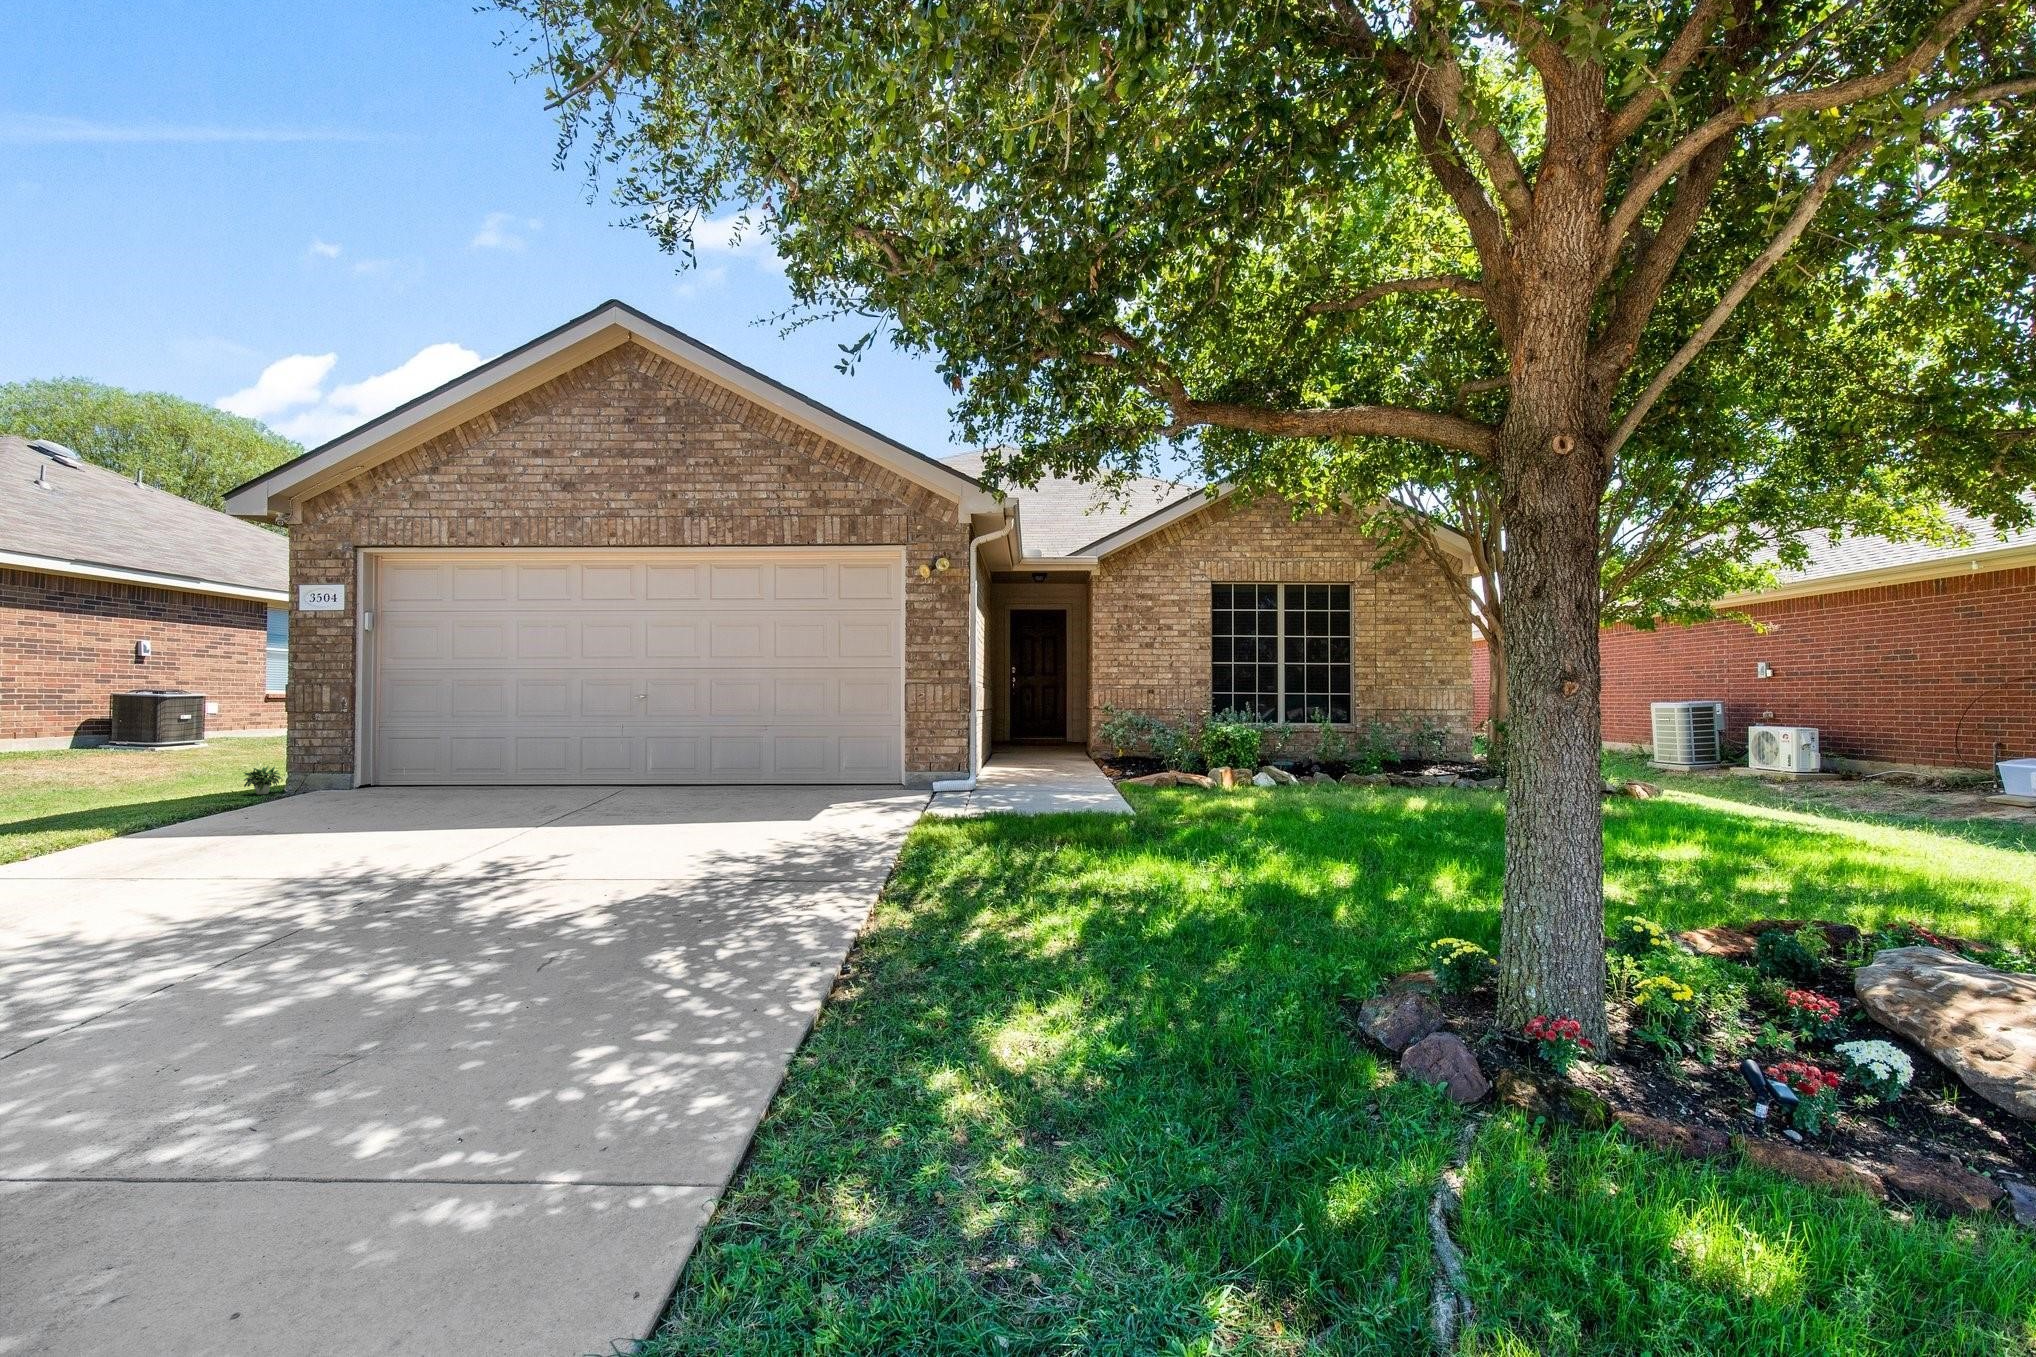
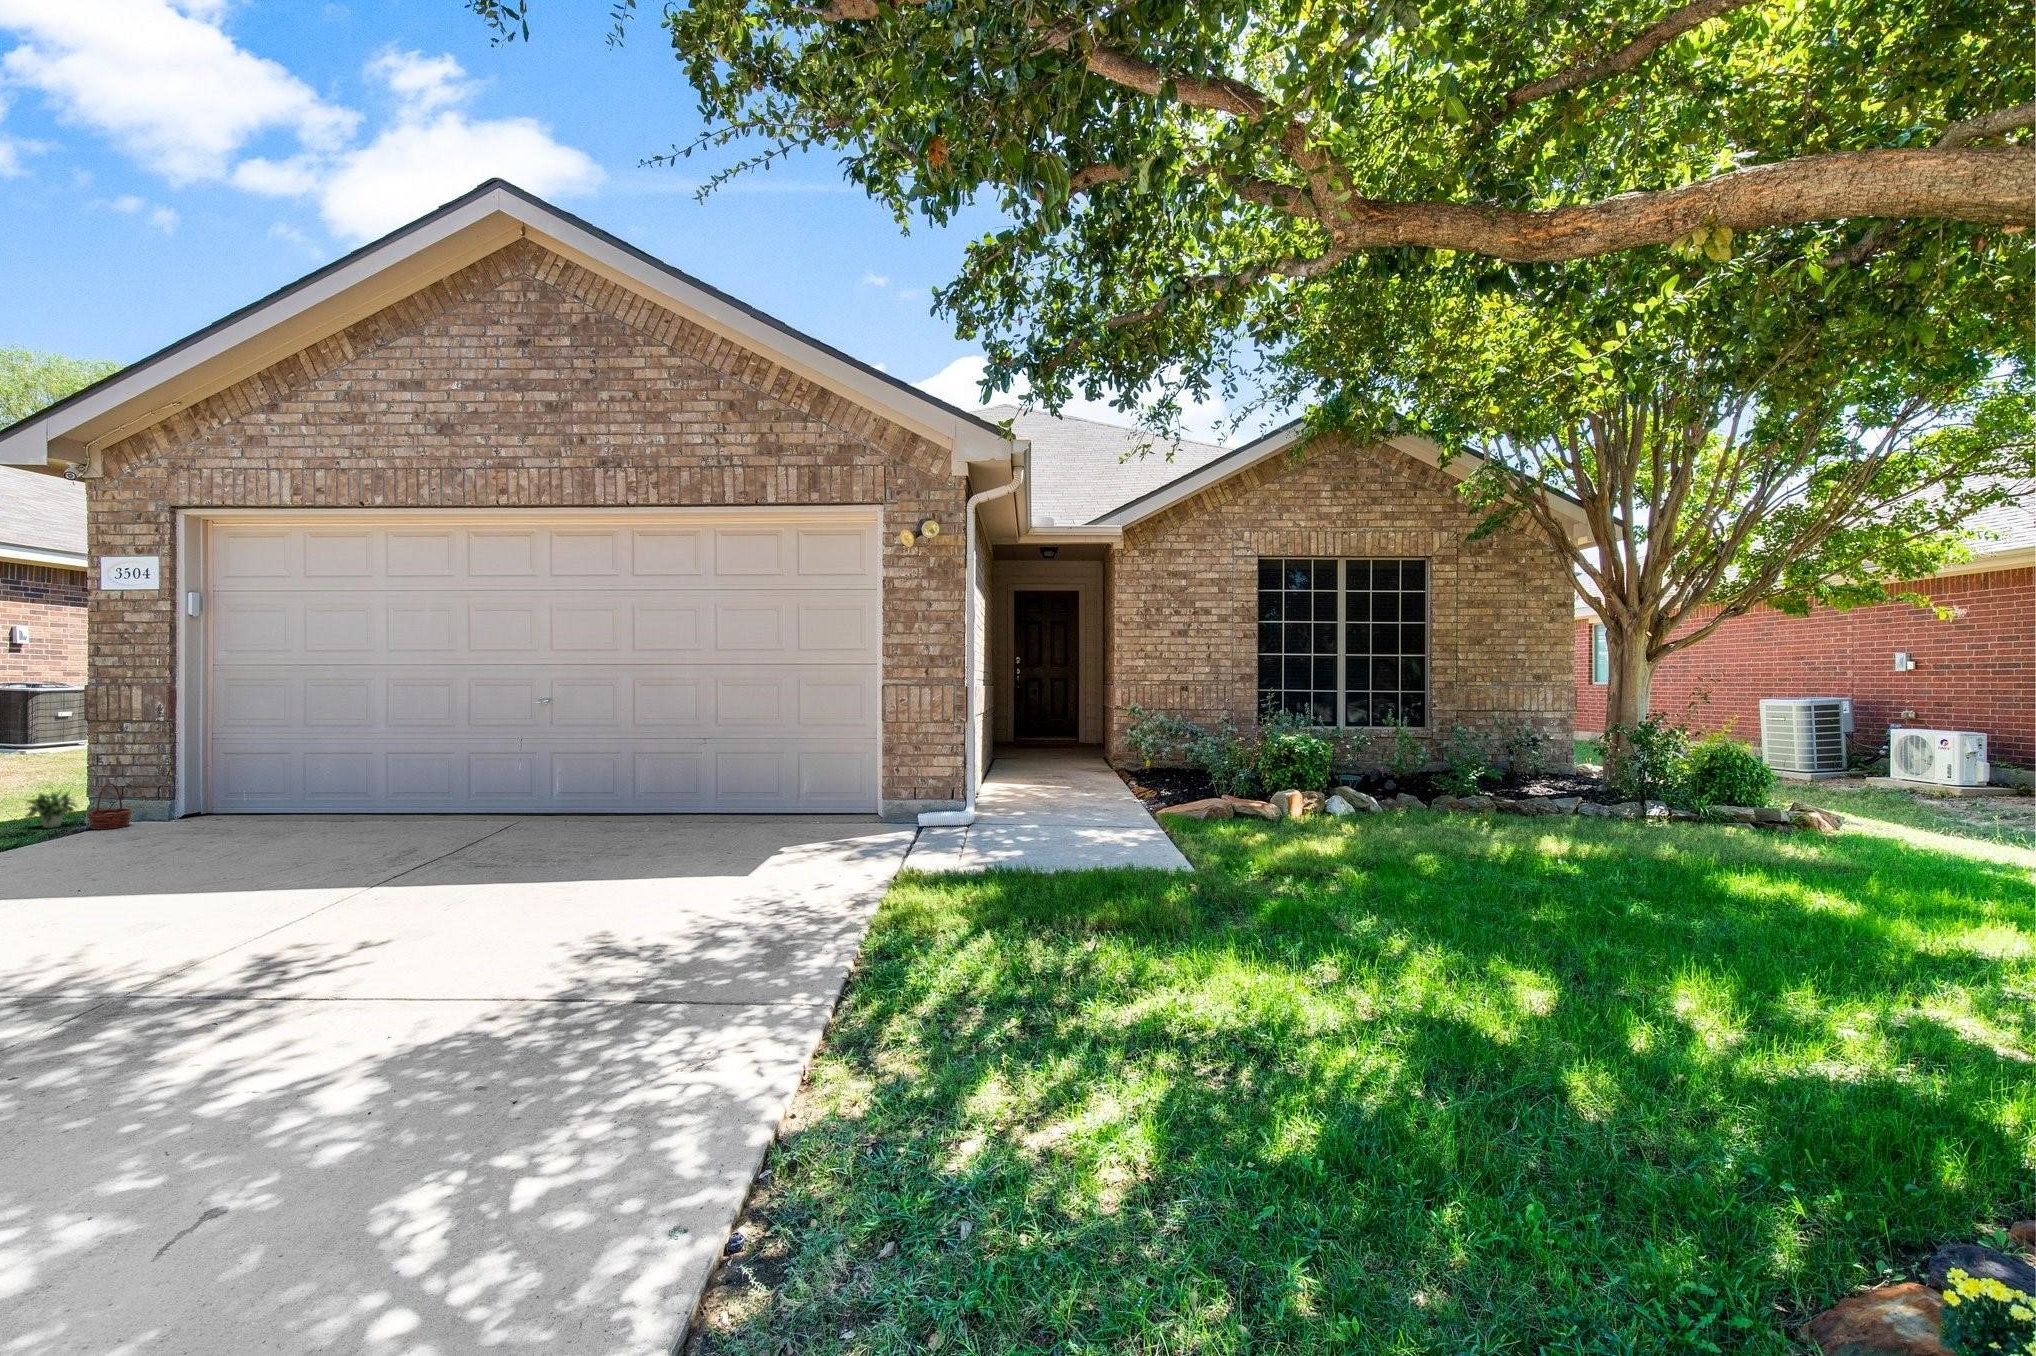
basket: none [291,760,324,795] -> present [87,783,132,829]

